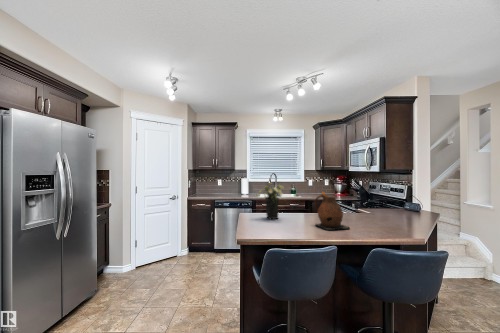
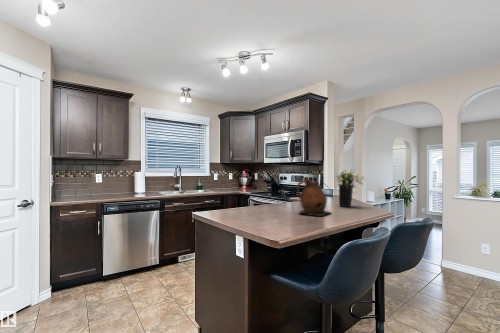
flower arrangement: present [256,184,284,219] -> present [338,170,364,207]

